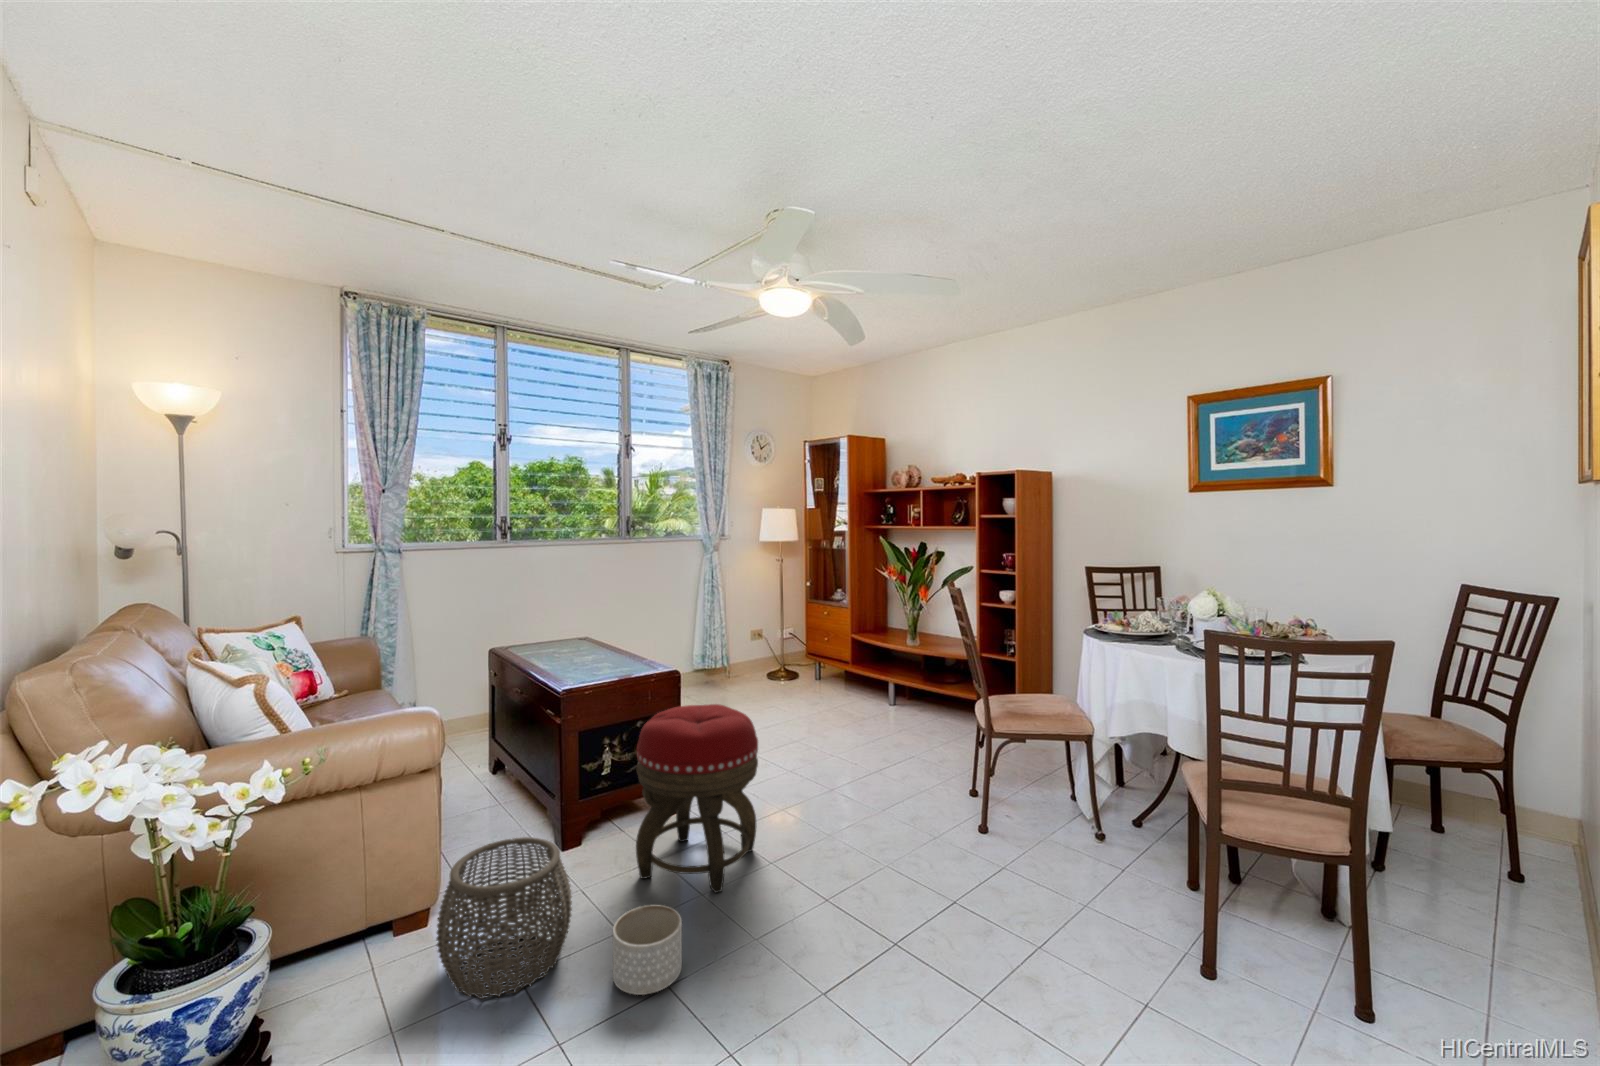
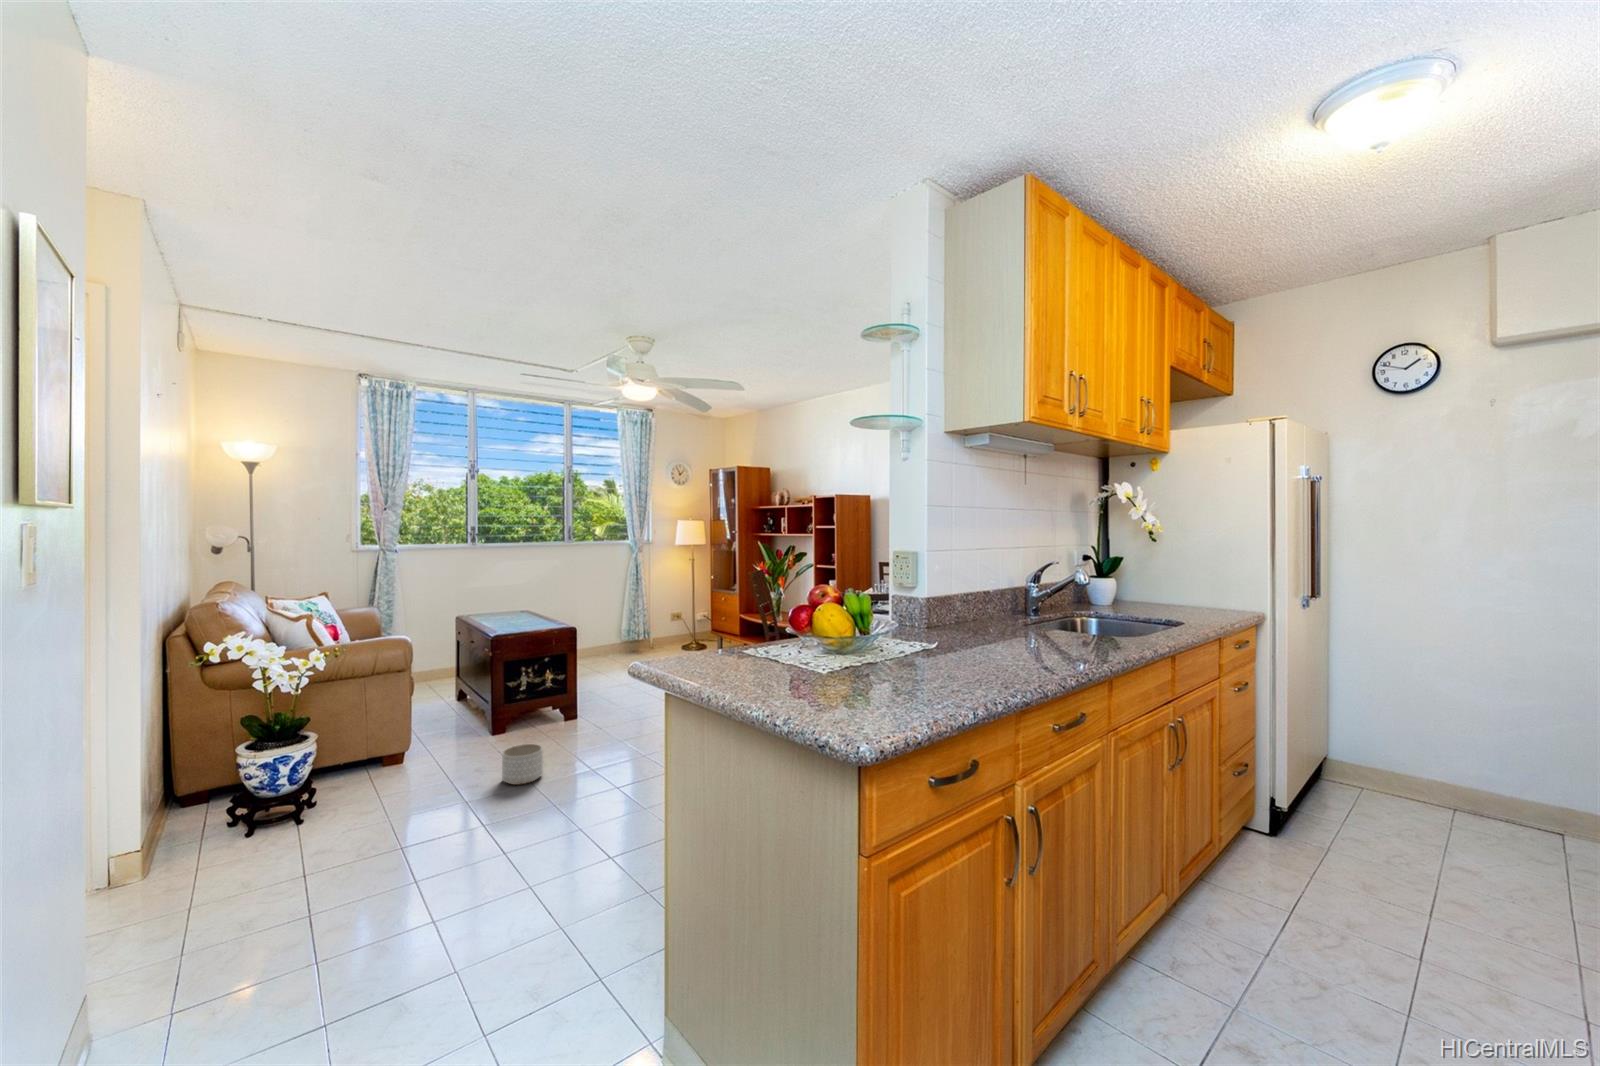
footstool: present [636,704,758,893] -> none [533,644,613,751]
woven basket: present [436,837,572,999] -> none [405,709,485,786]

